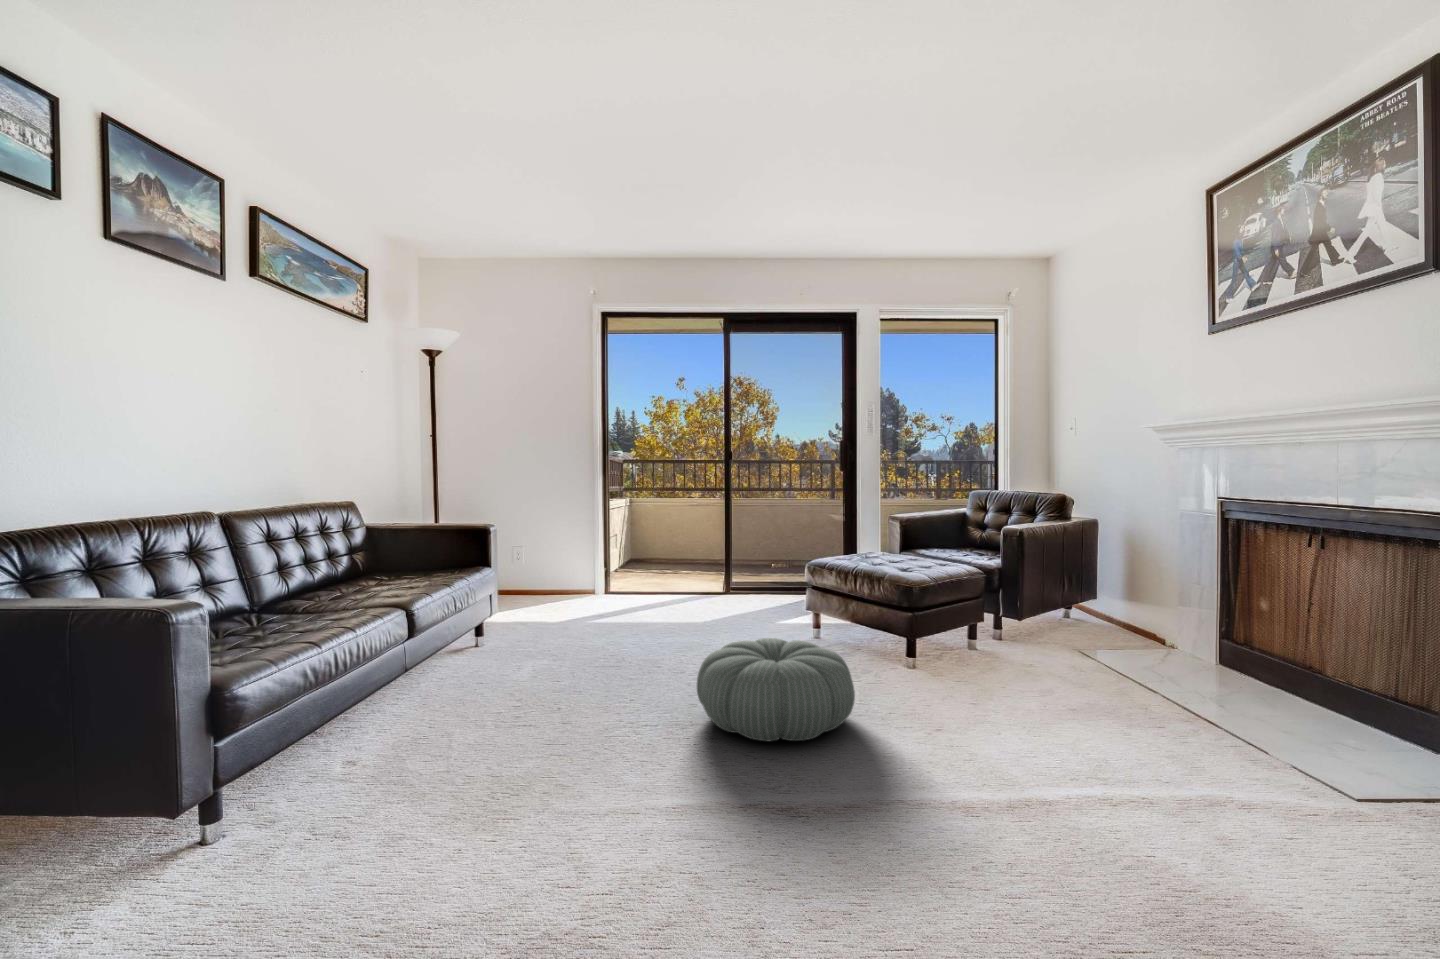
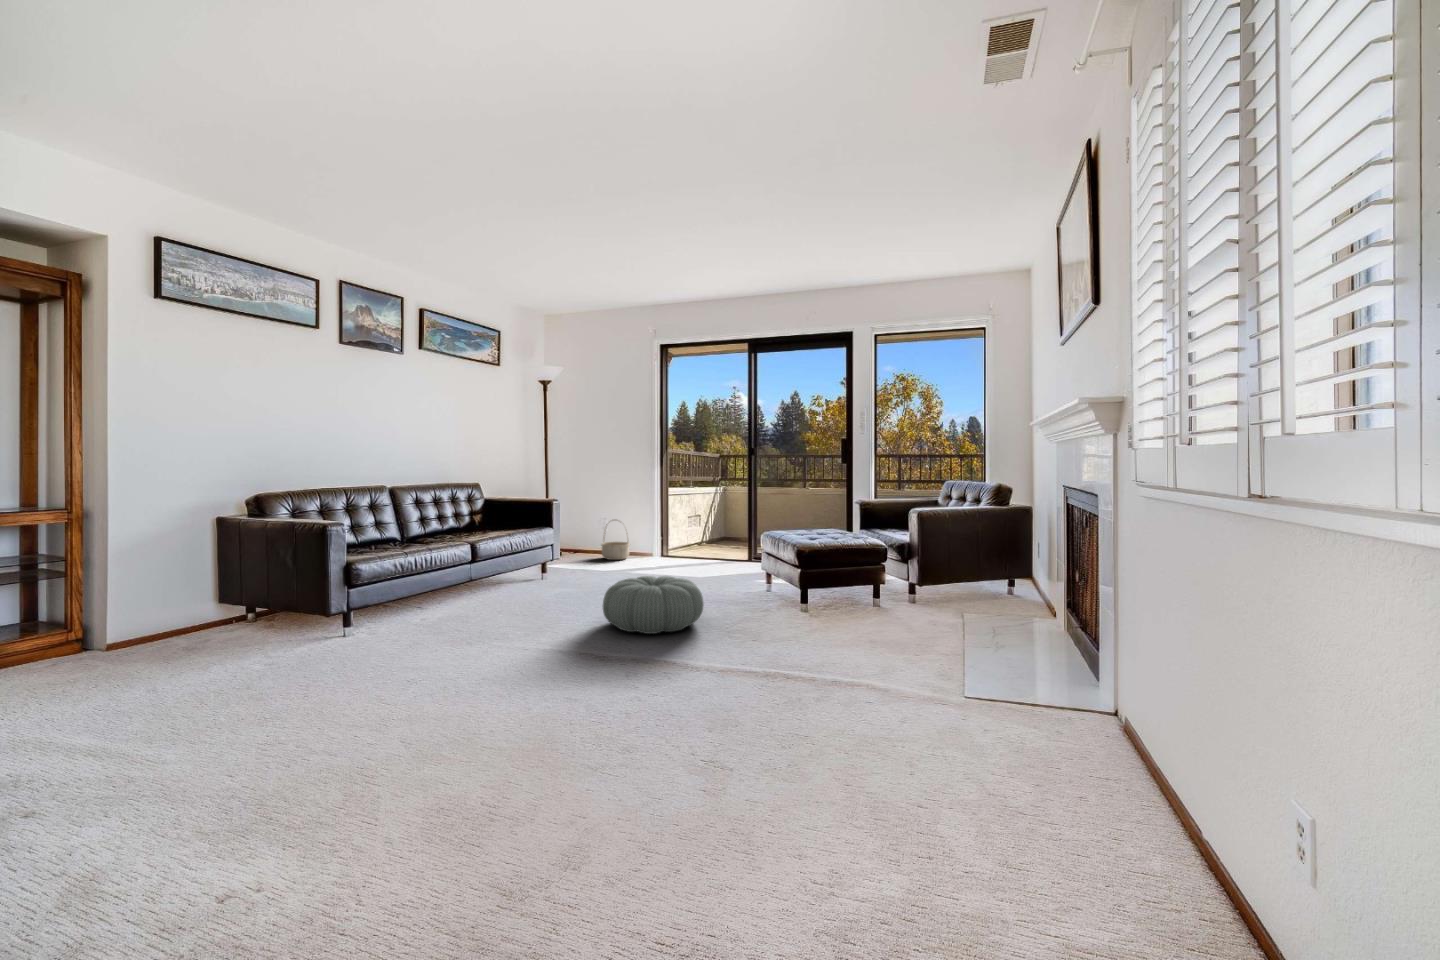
basket: none [524,547,568,605] -> present [601,520,630,560]

